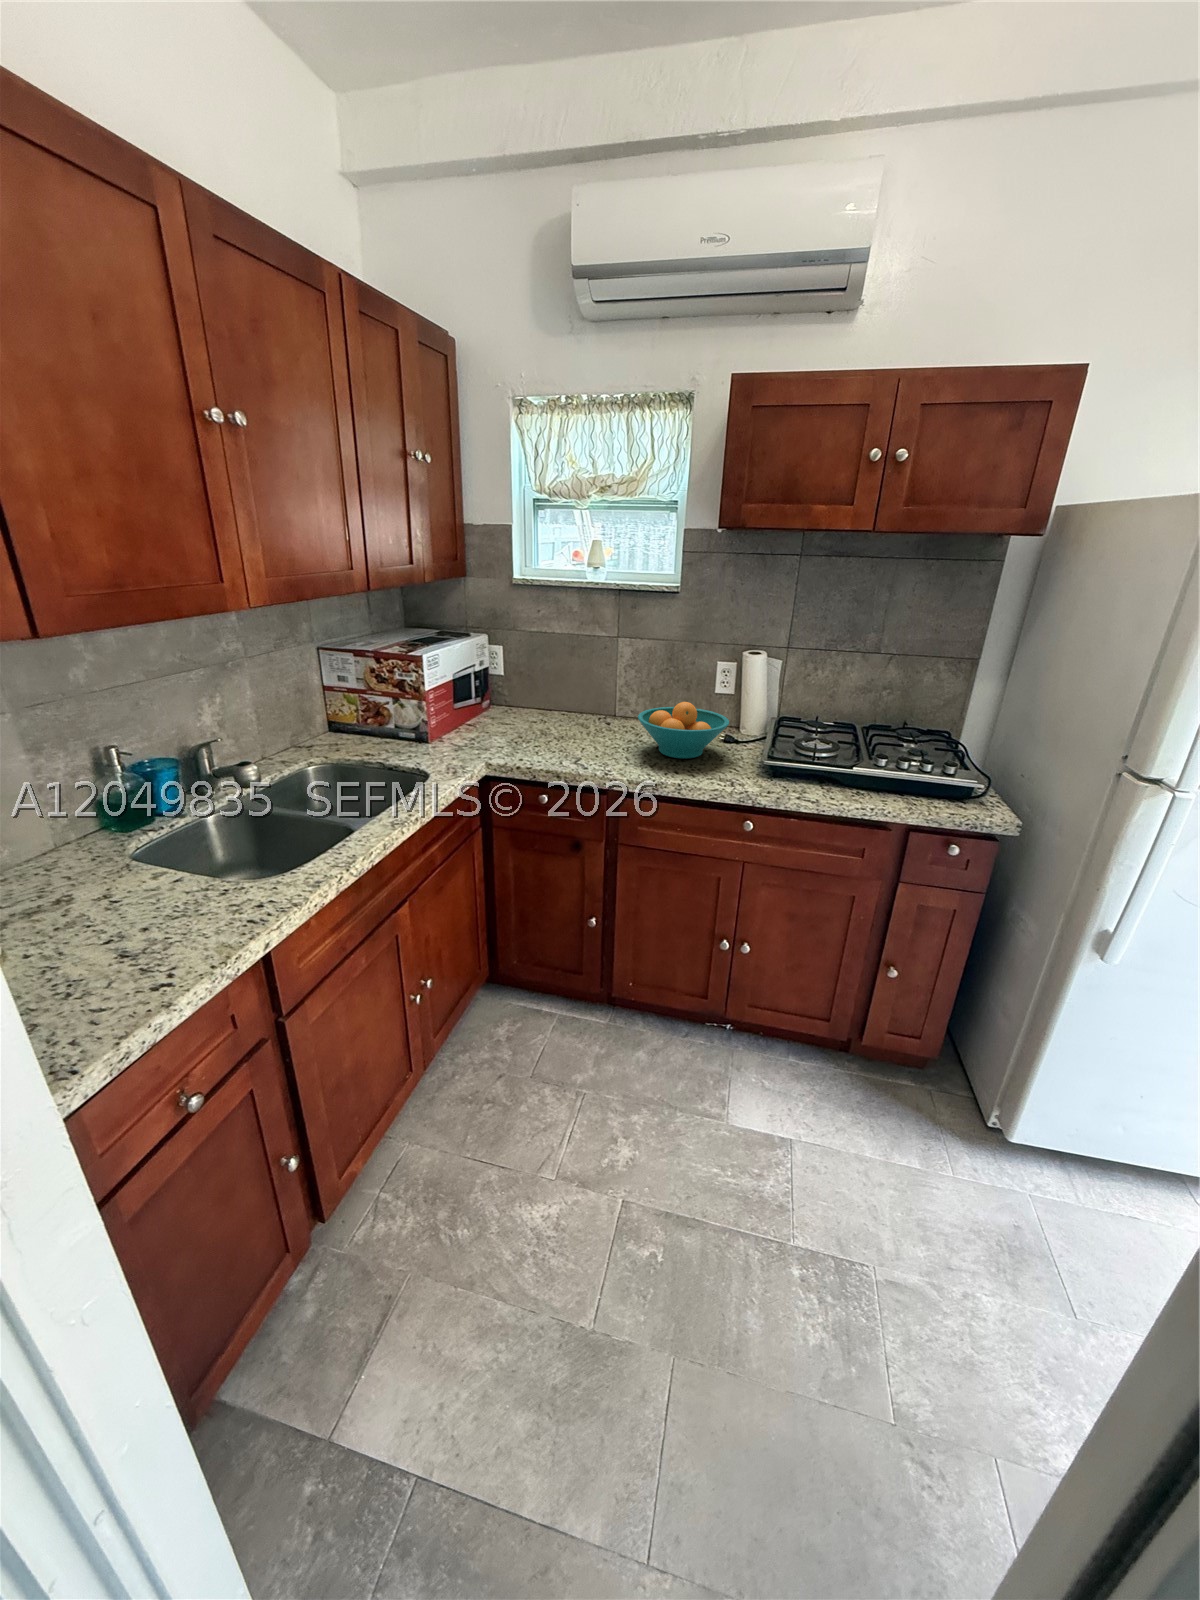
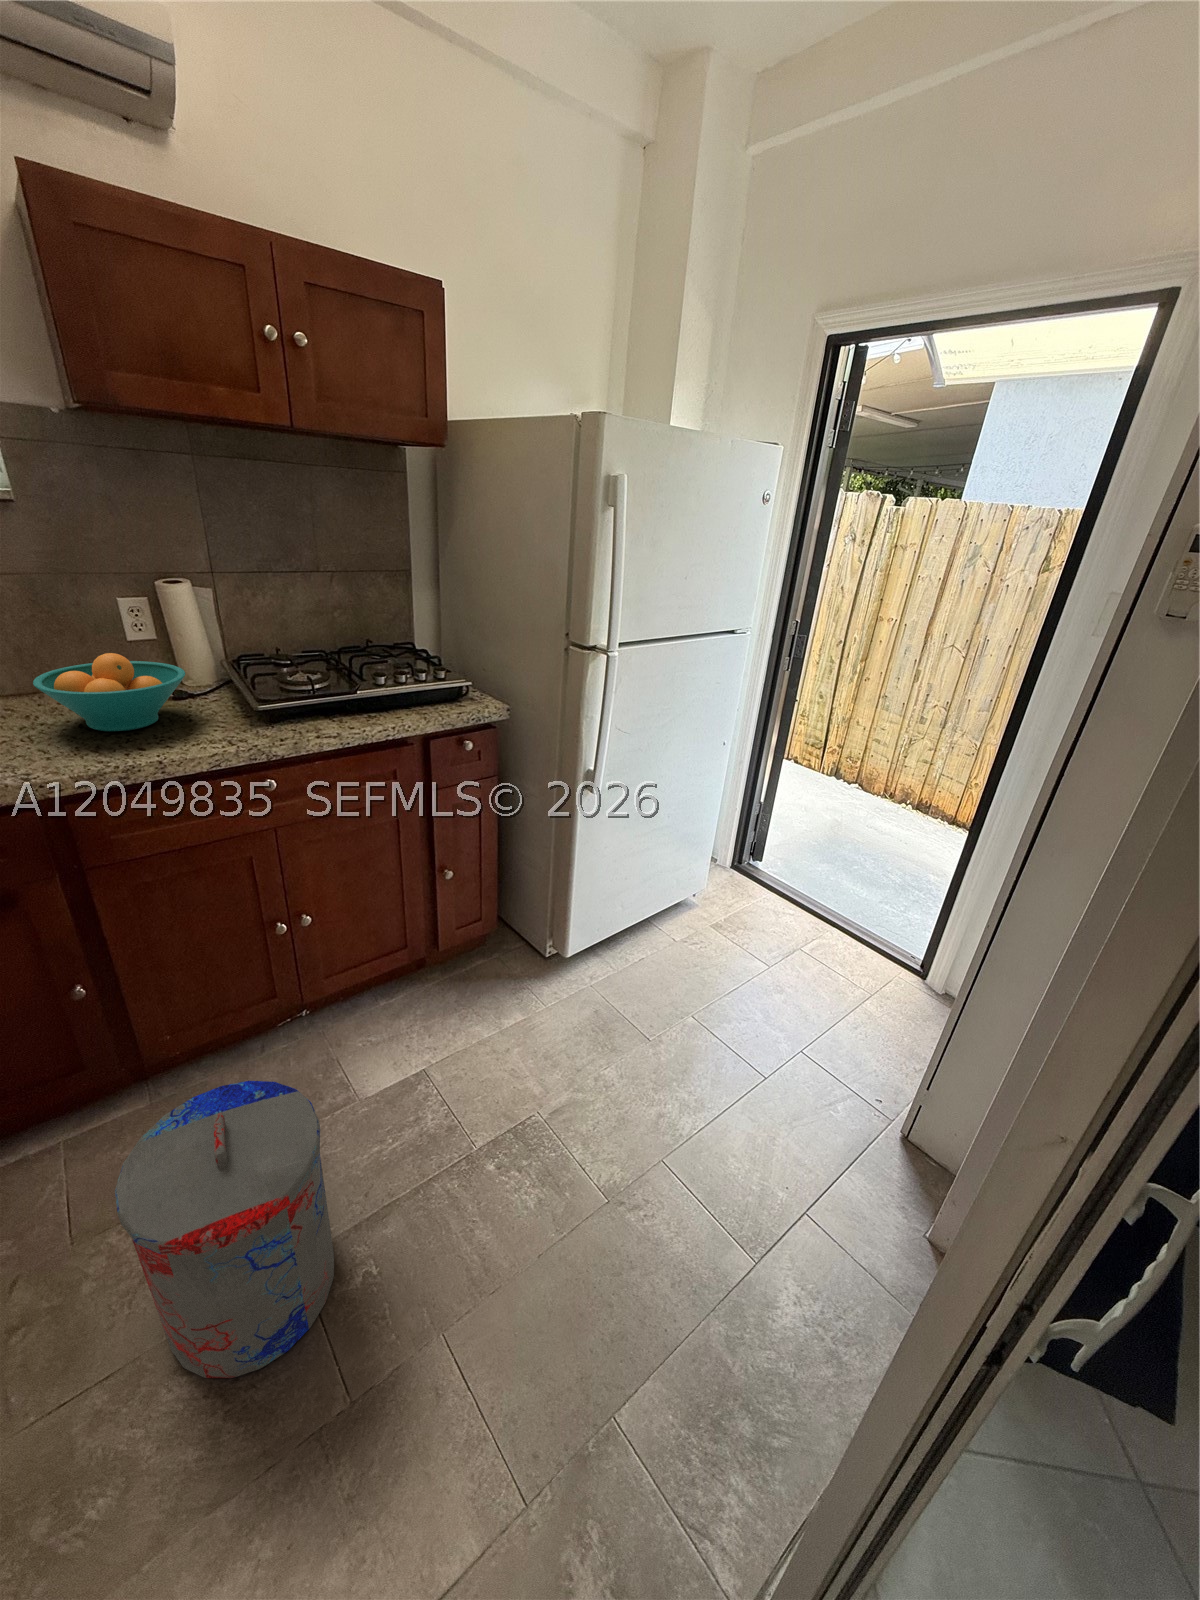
trash can: none [523,1027,658,1254] -> present [115,1081,334,1378]

